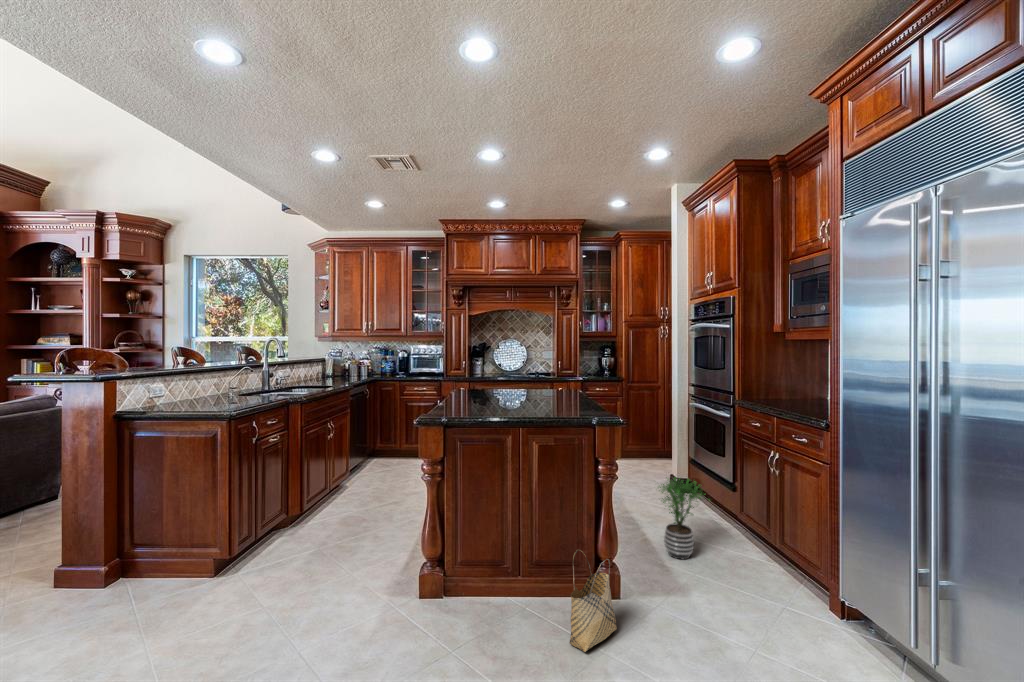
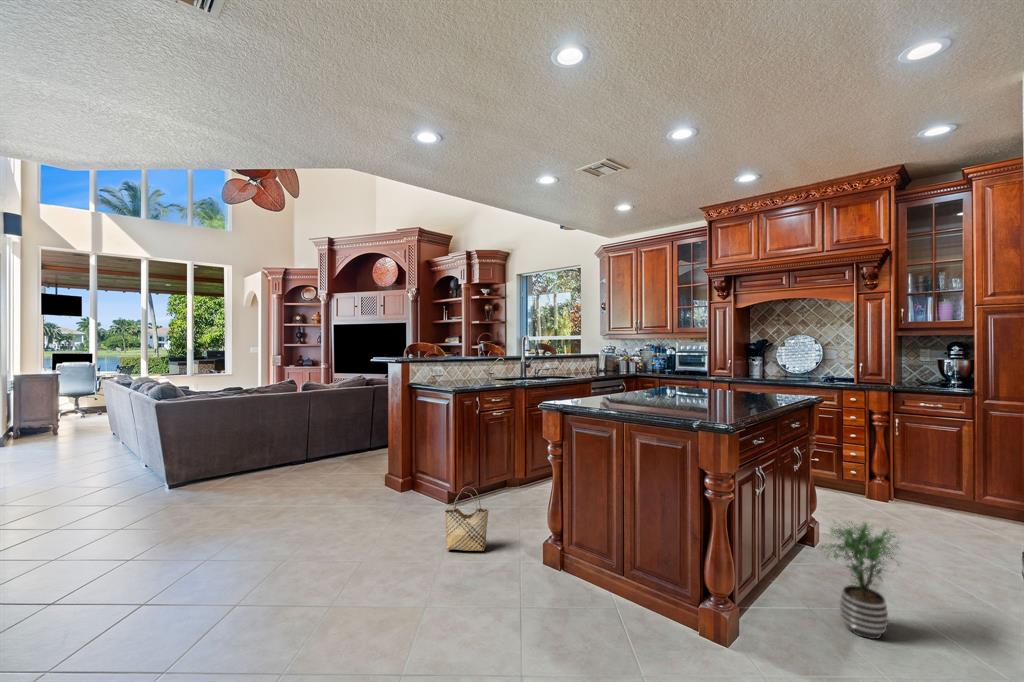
woven basket: present [569,549,617,652] -> present [445,486,489,551]

